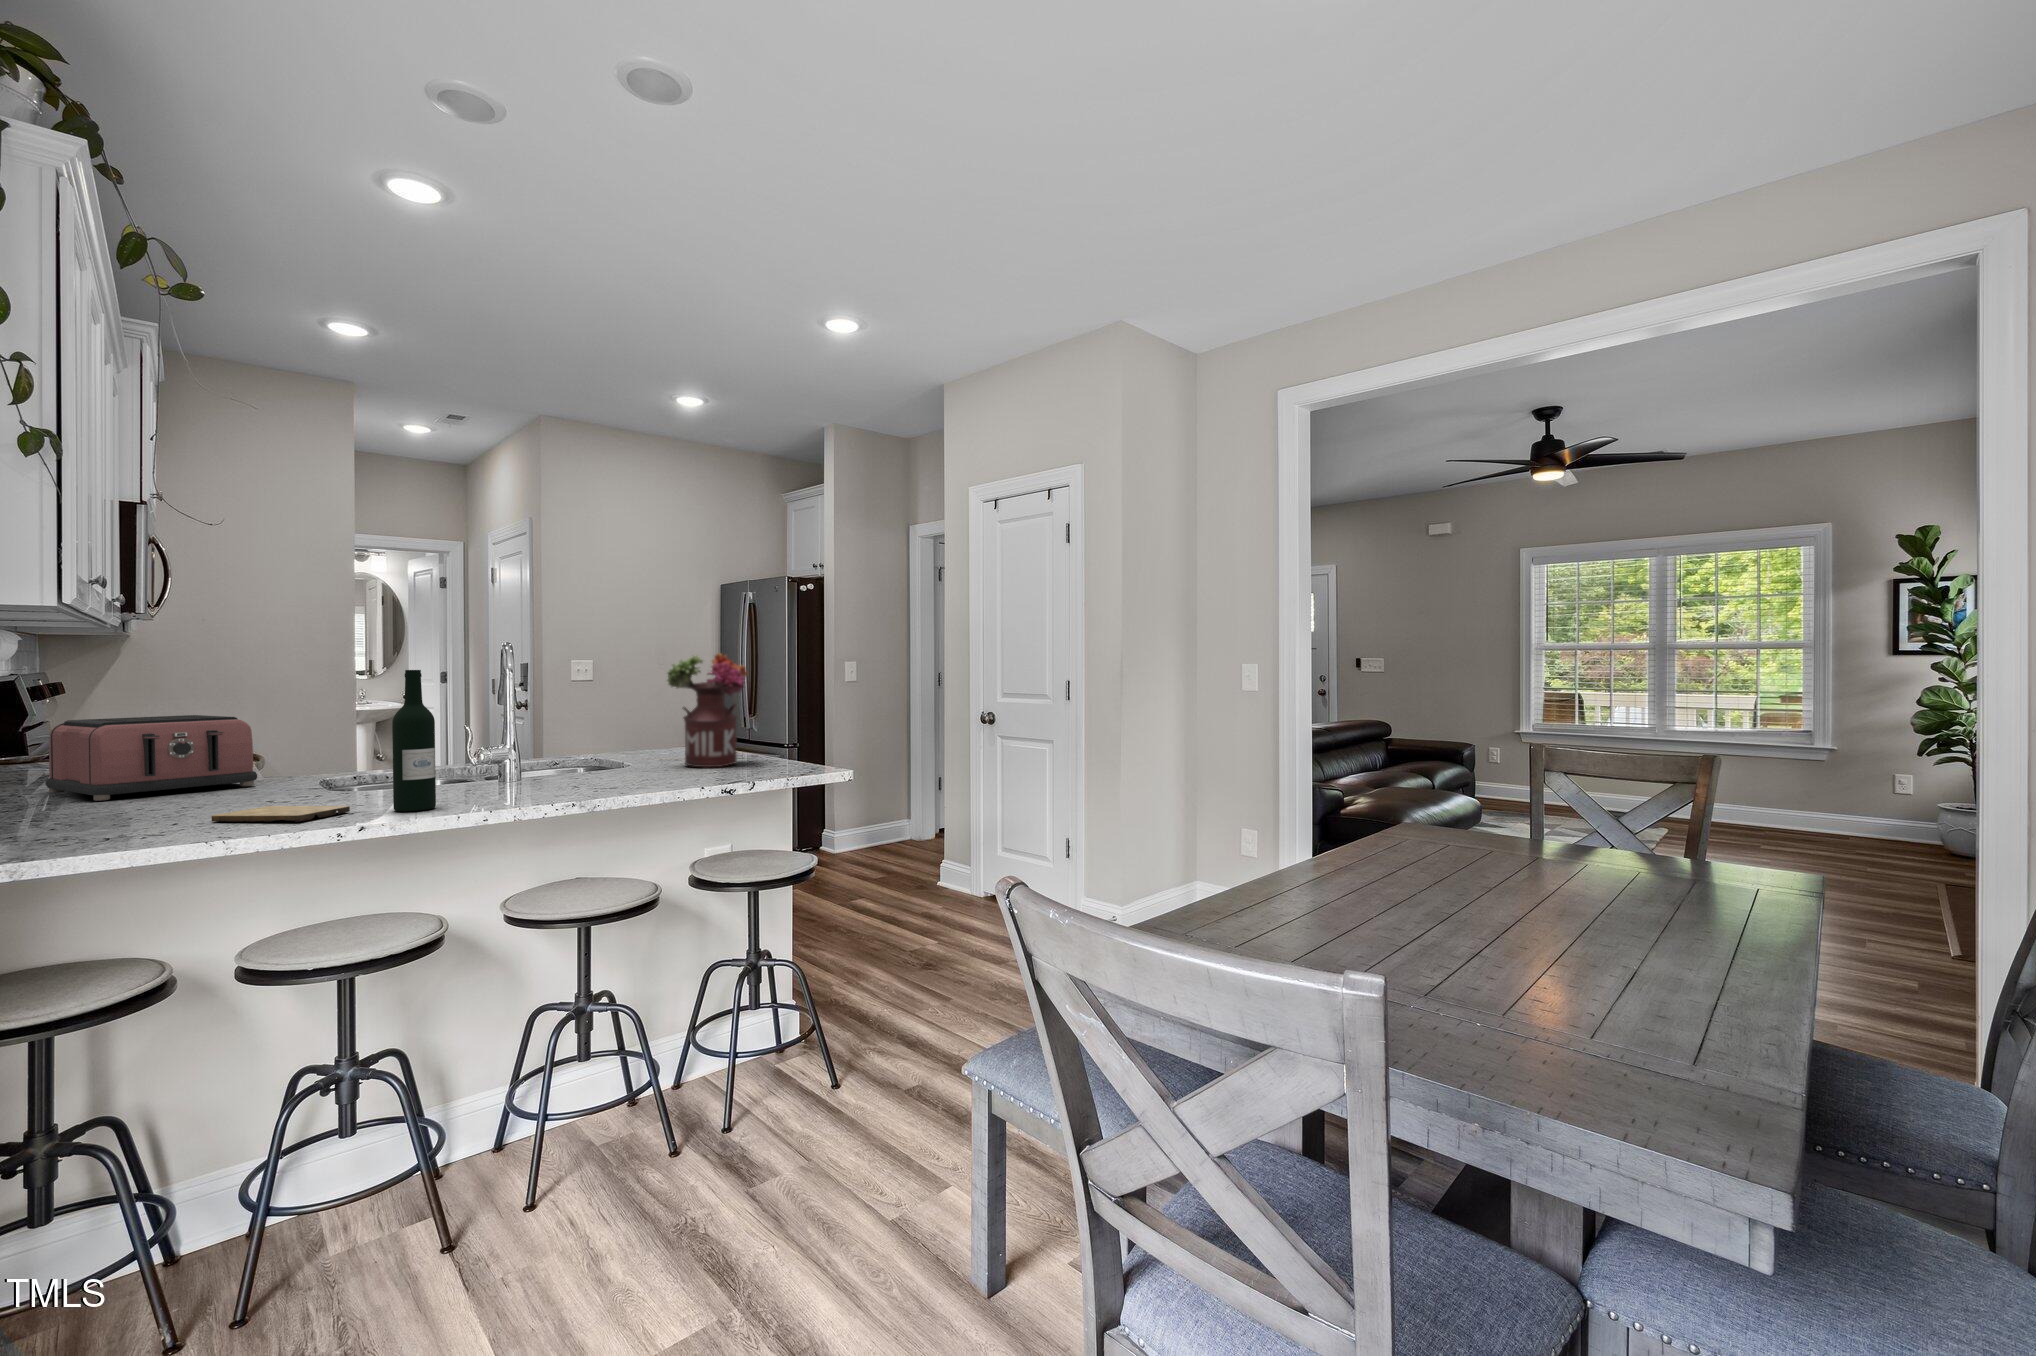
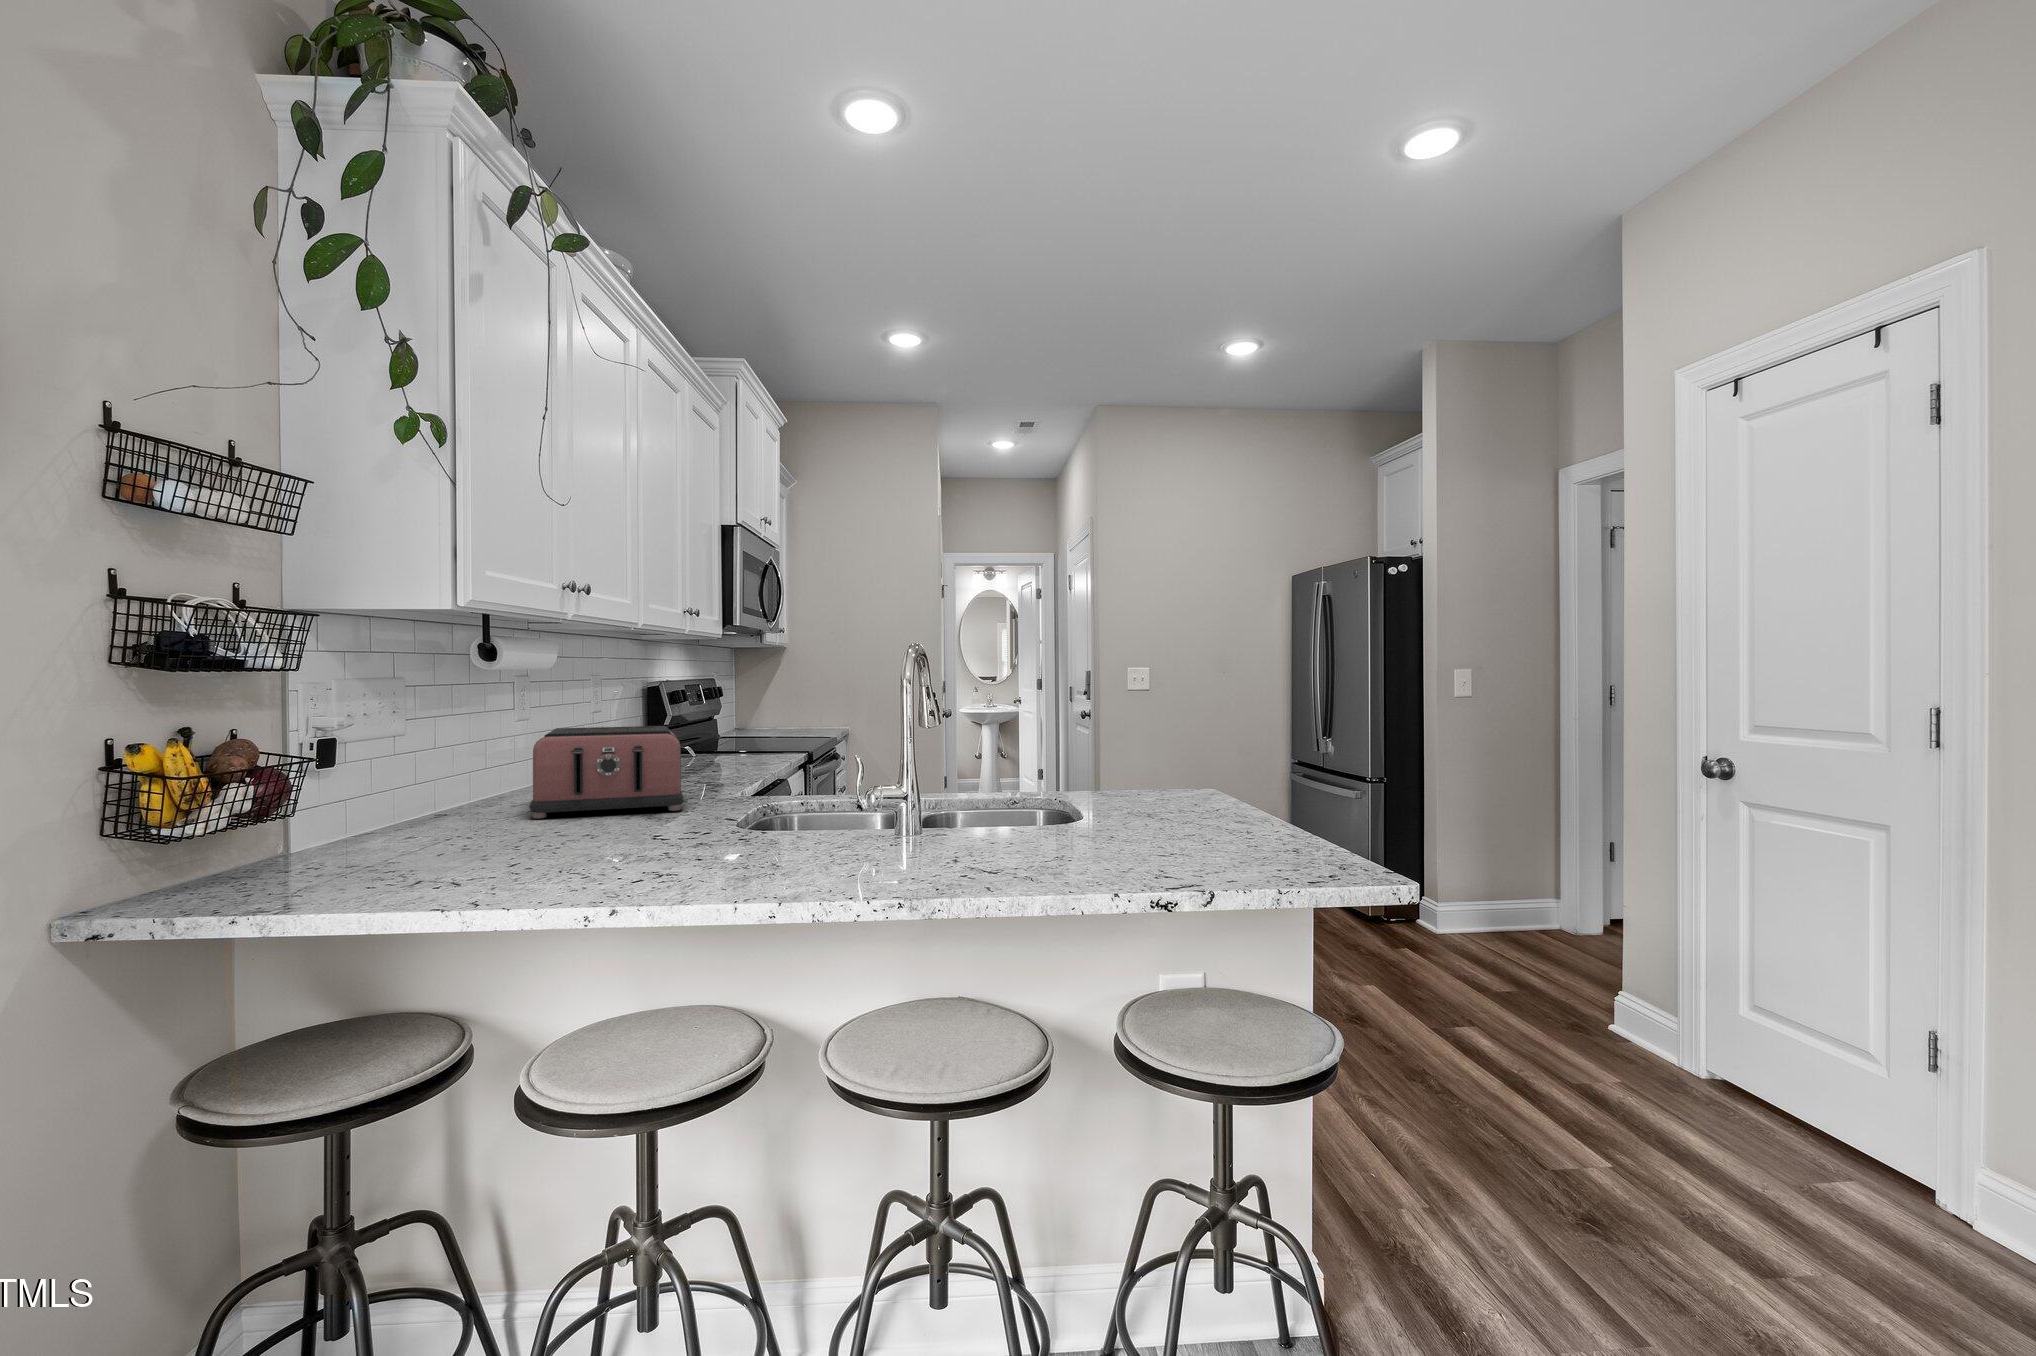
flower arrangement: present [667,653,748,767] -> none [1118,654,1248,838]
wine bottle: present [392,670,436,811] -> none [669,680,724,891]
cutting board: present [212,806,350,822] -> none [494,856,631,894]

